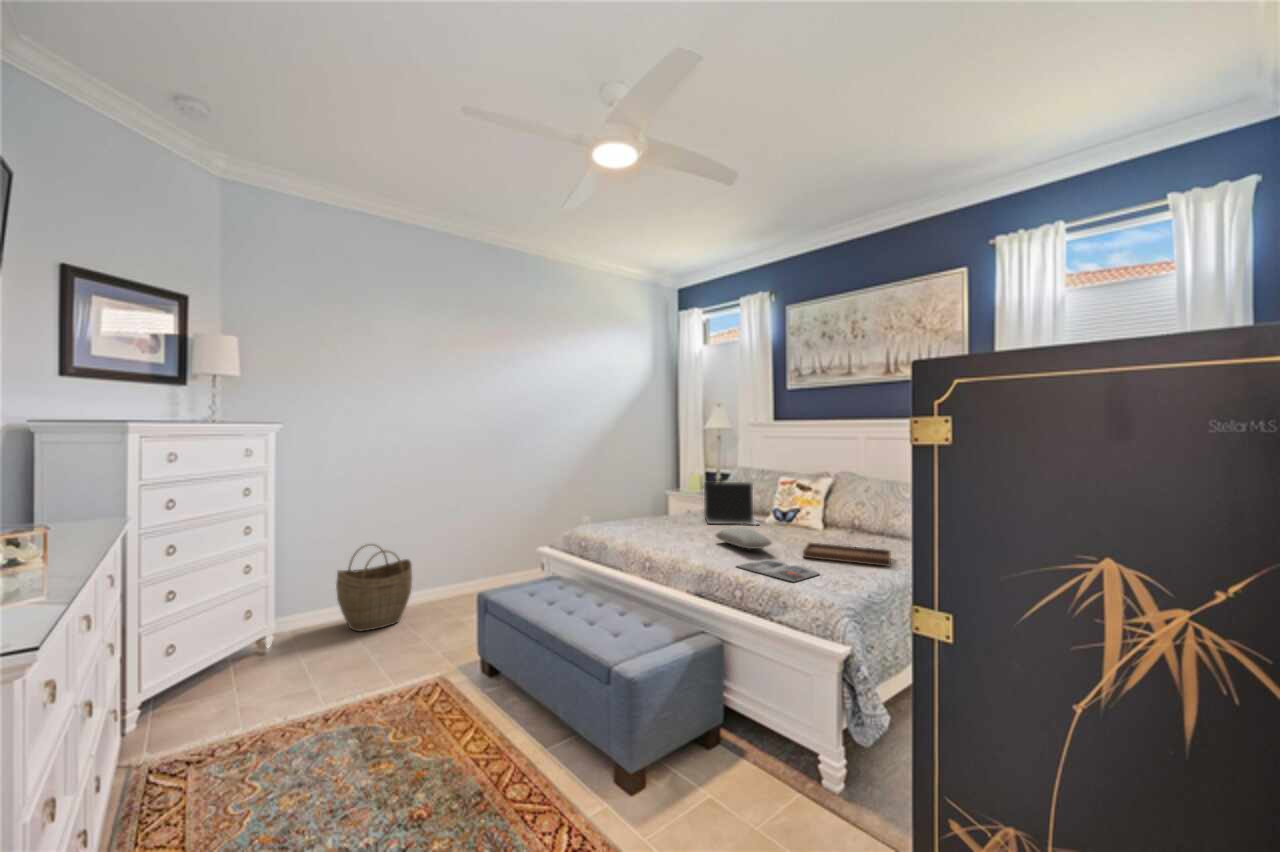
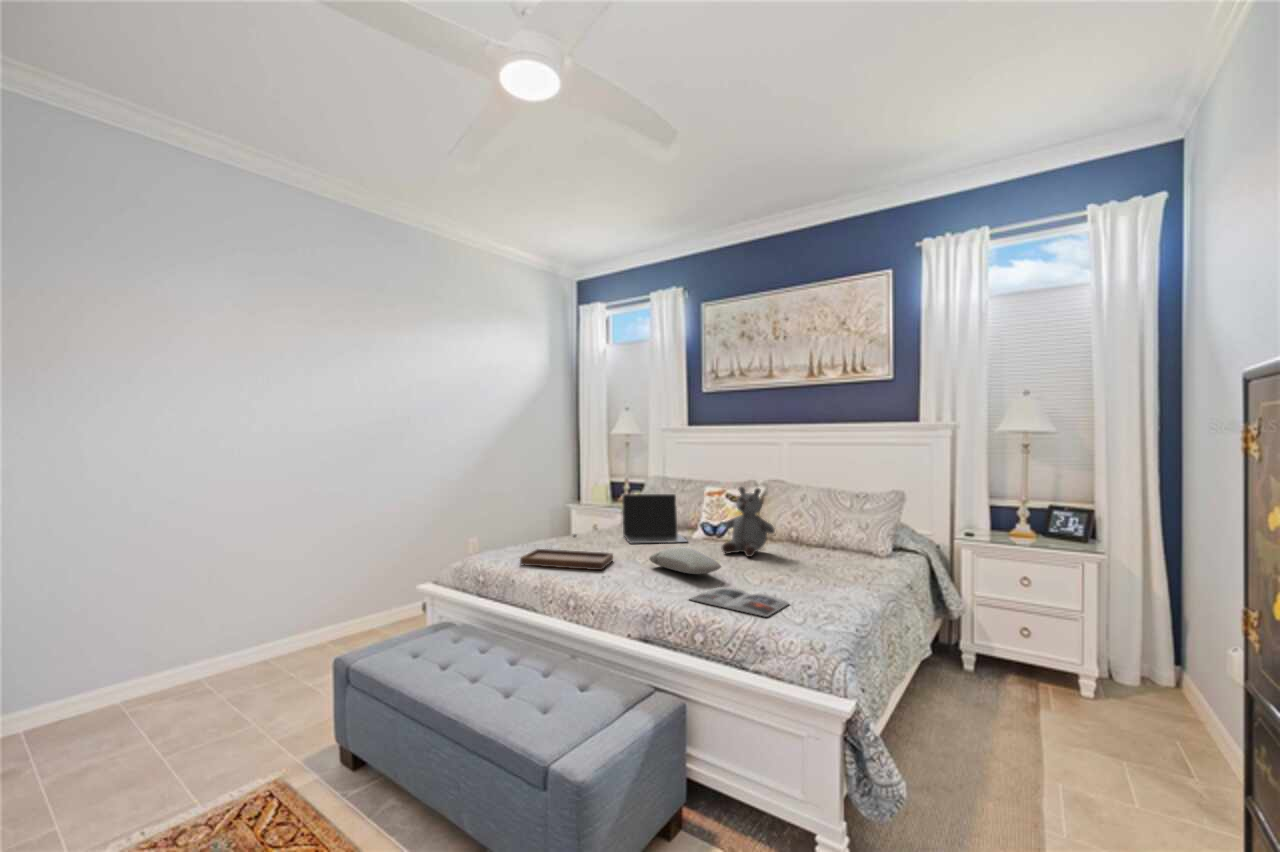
stuffed bear: none [785,477,834,539] -> present [721,487,775,557]
tray: present [803,530,891,567] -> present [520,534,613,570]
woven basket: present [336,544,412,631] -> none [109,590,235,719]

